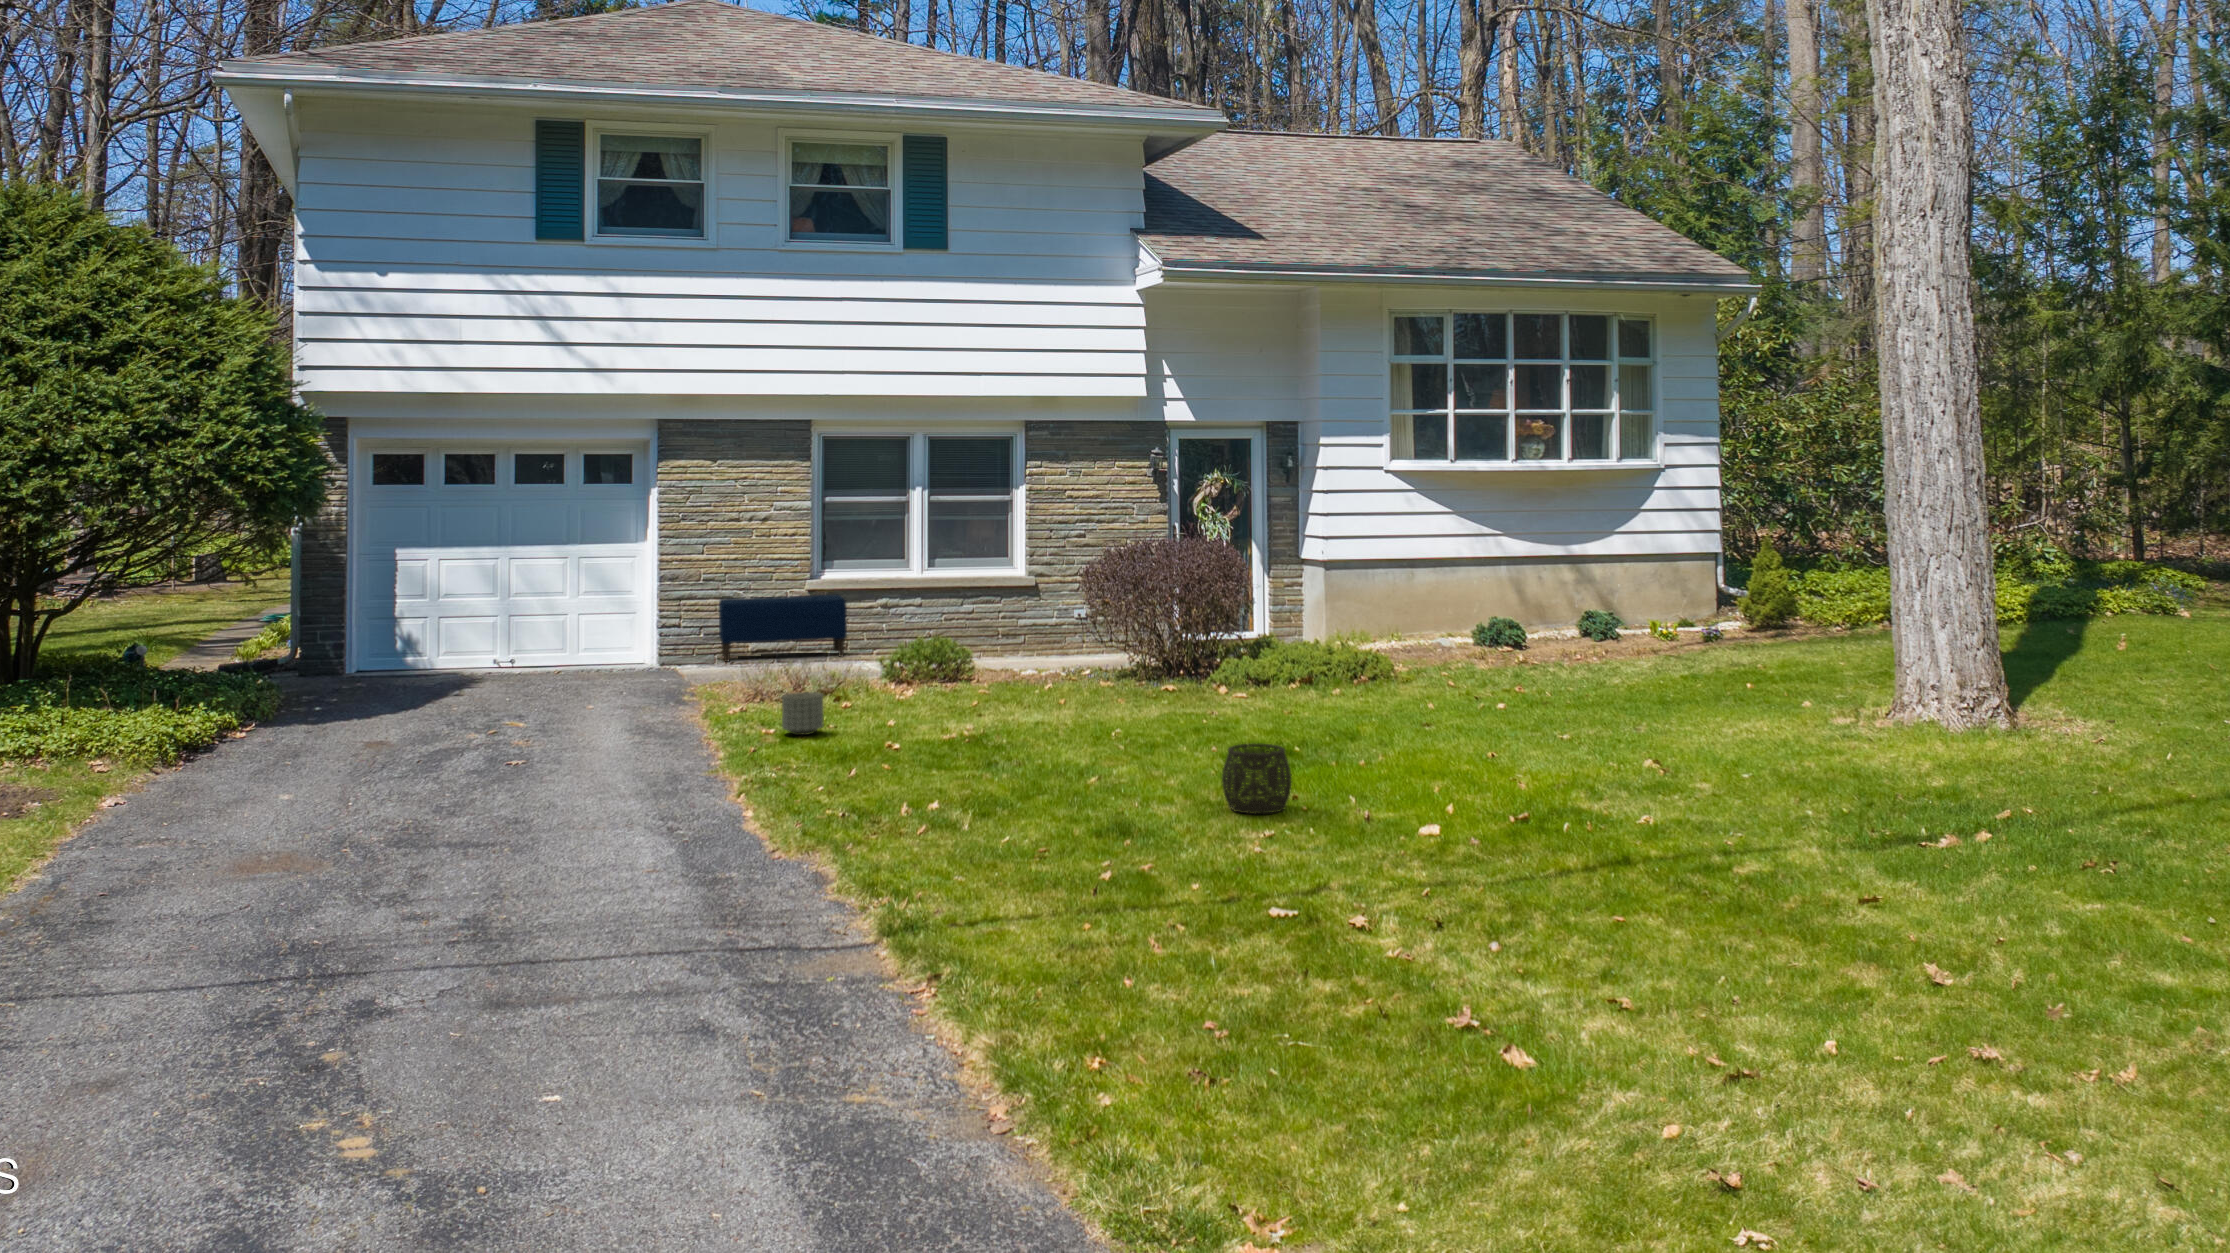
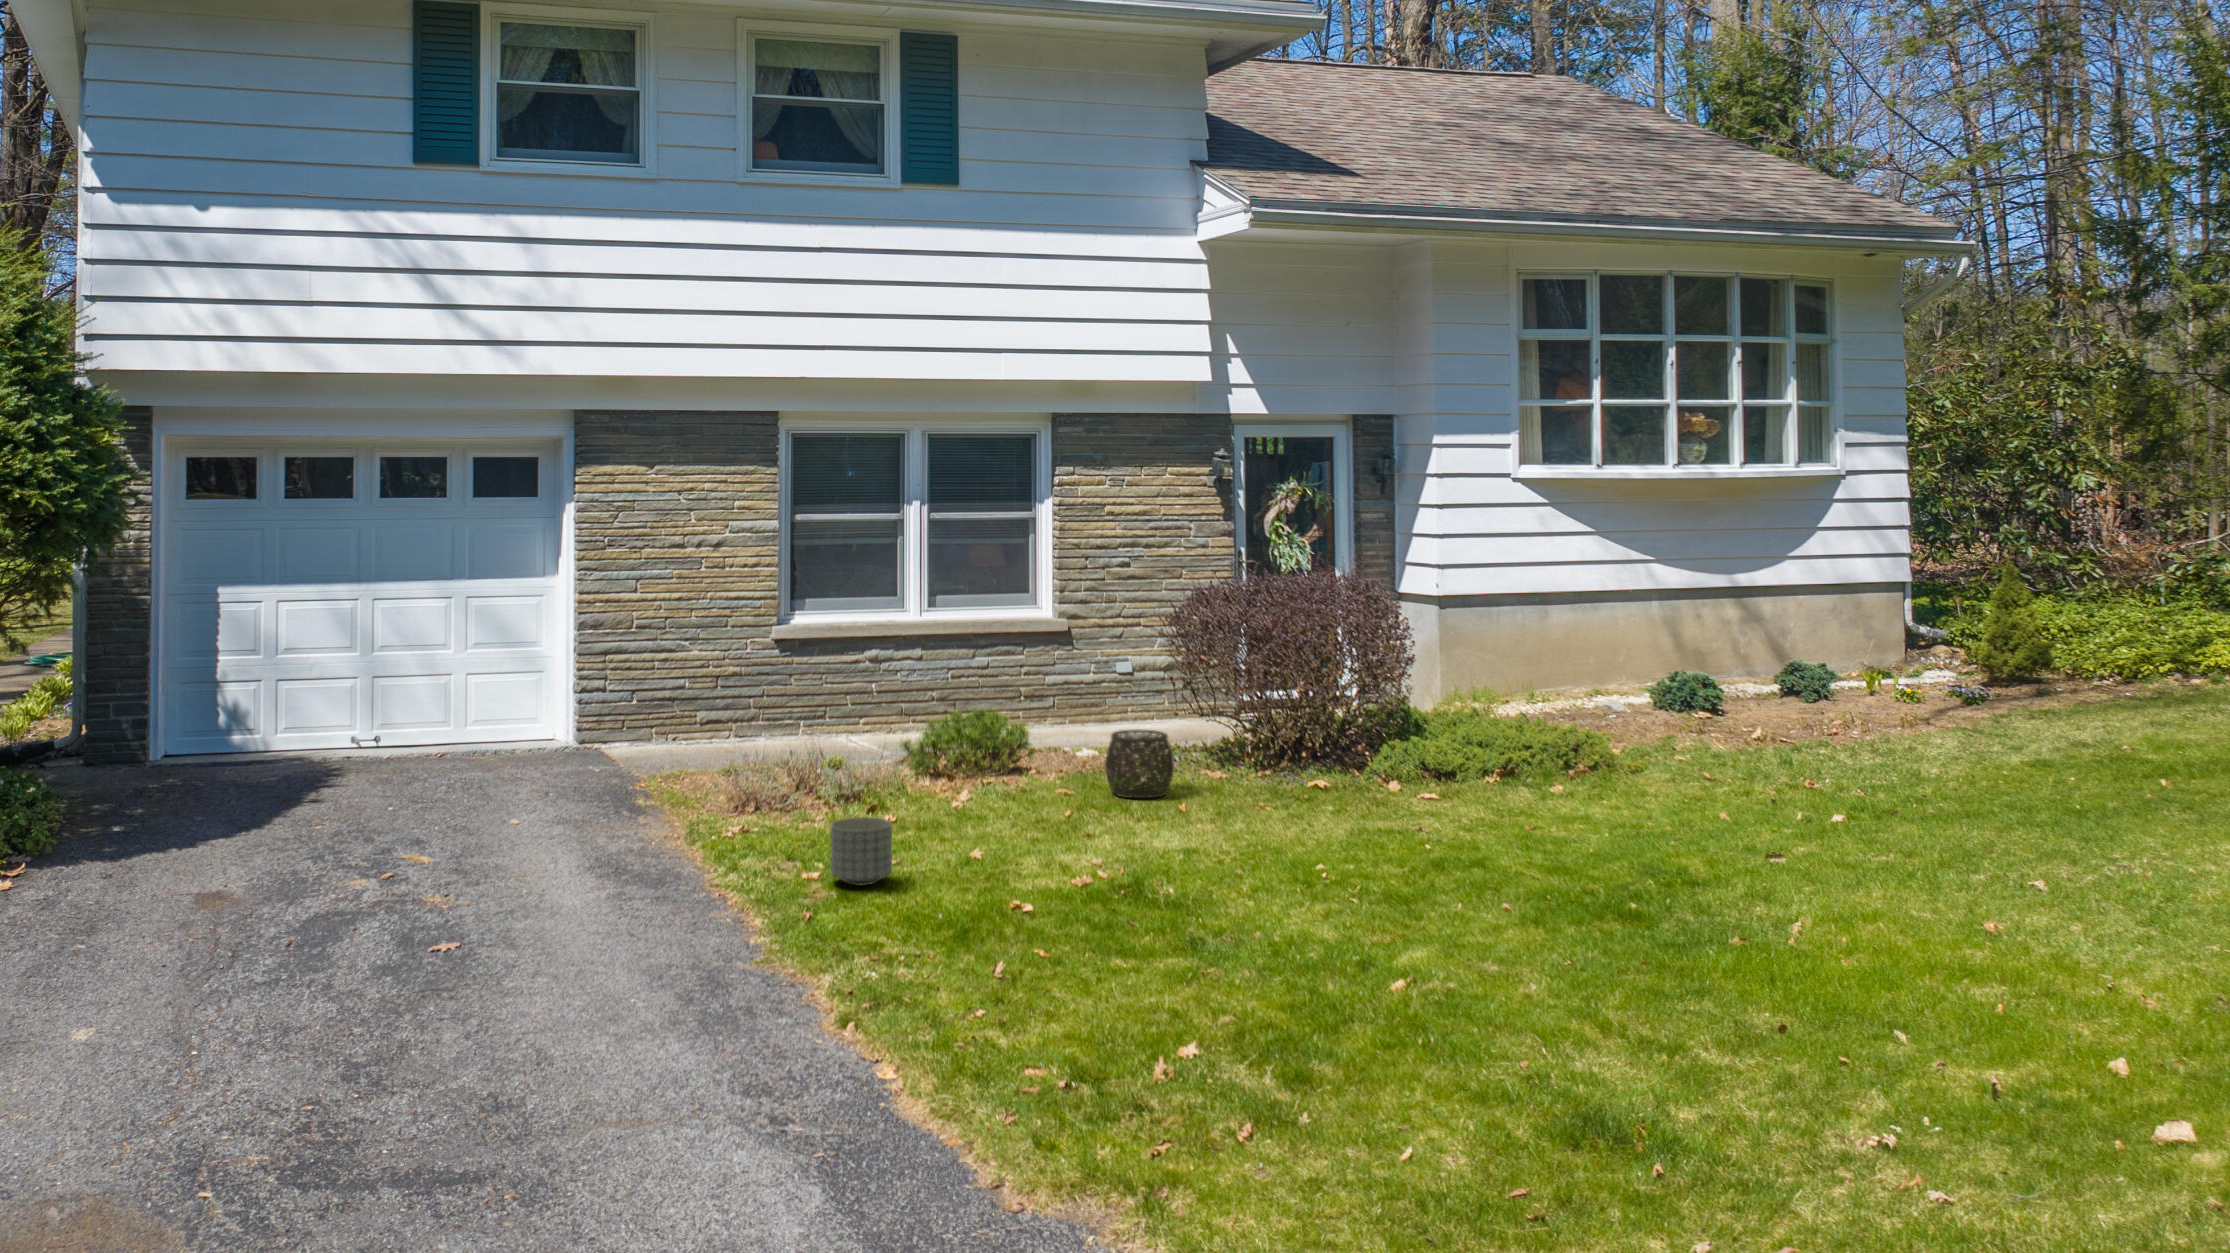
bench: present [719,595,847,662] -> none [662,645,838,740]
woven basket: present [1222,744,1292,815] -> present [1105,729,1174,799]

